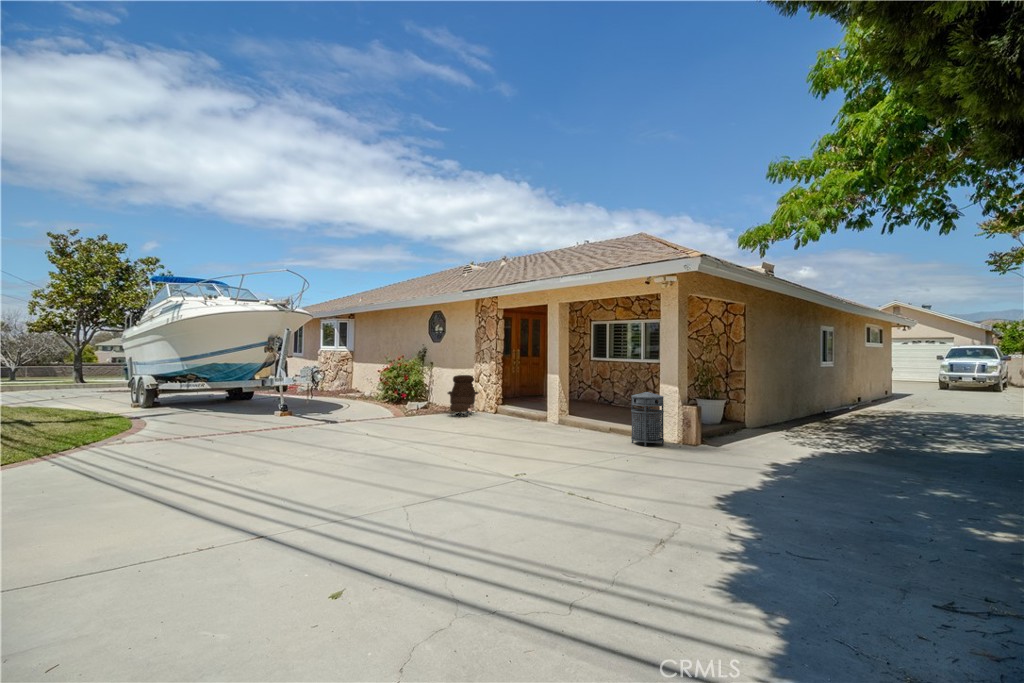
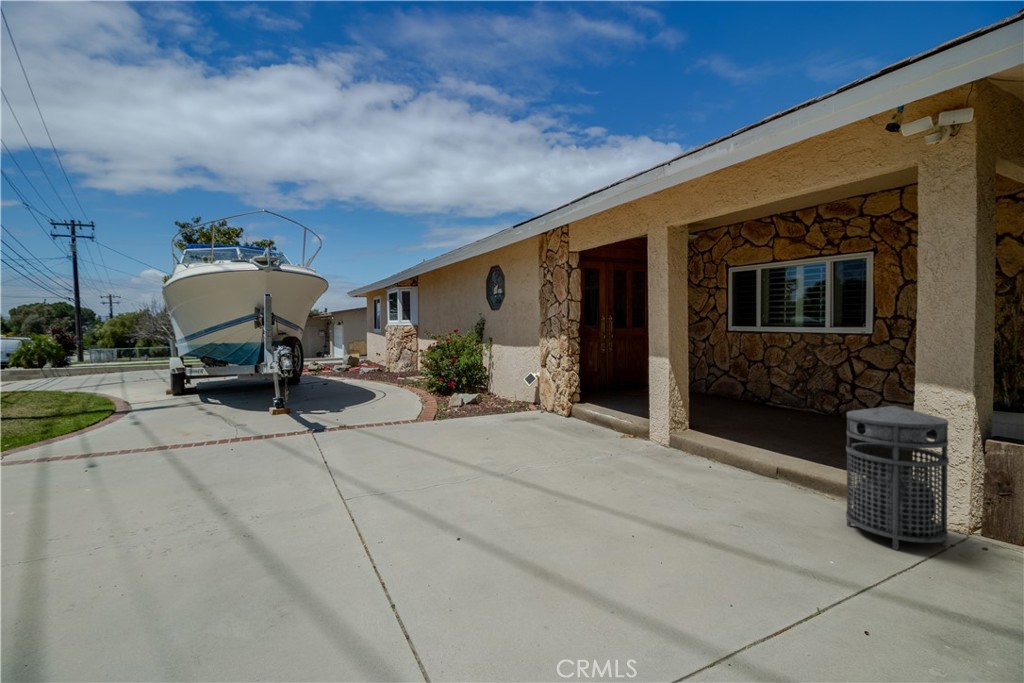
lounge chair: present [448,375,478,417] -> none [497,356,546,422]

